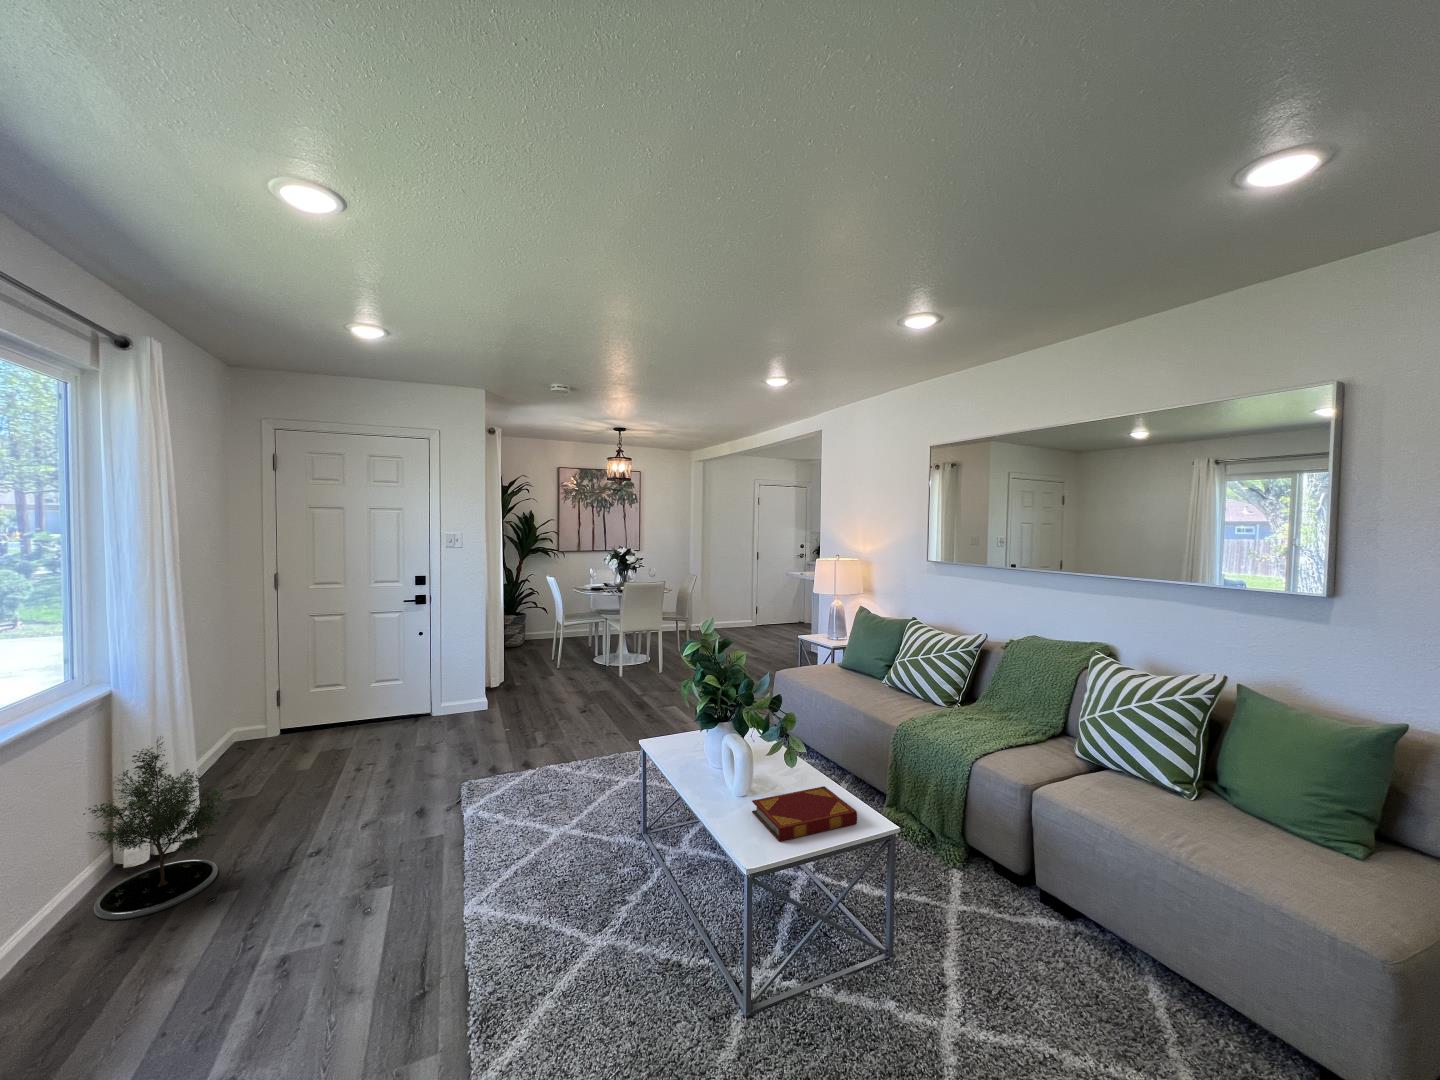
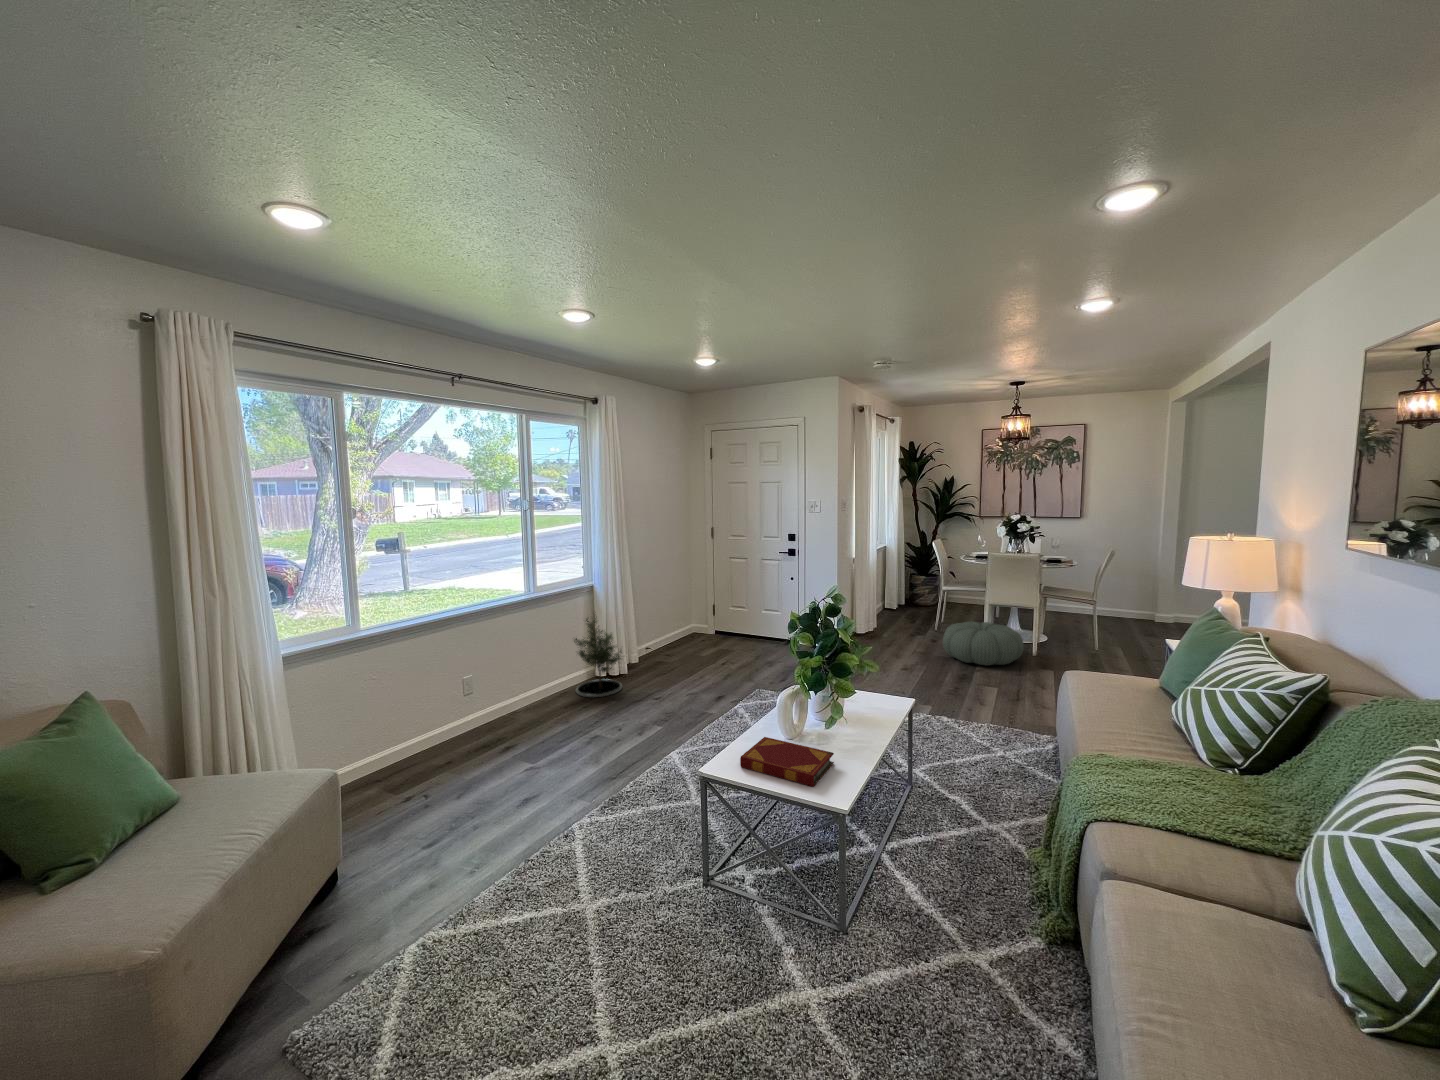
pouf: none [593,649,664,691] -> present [943,621,1024,665]

